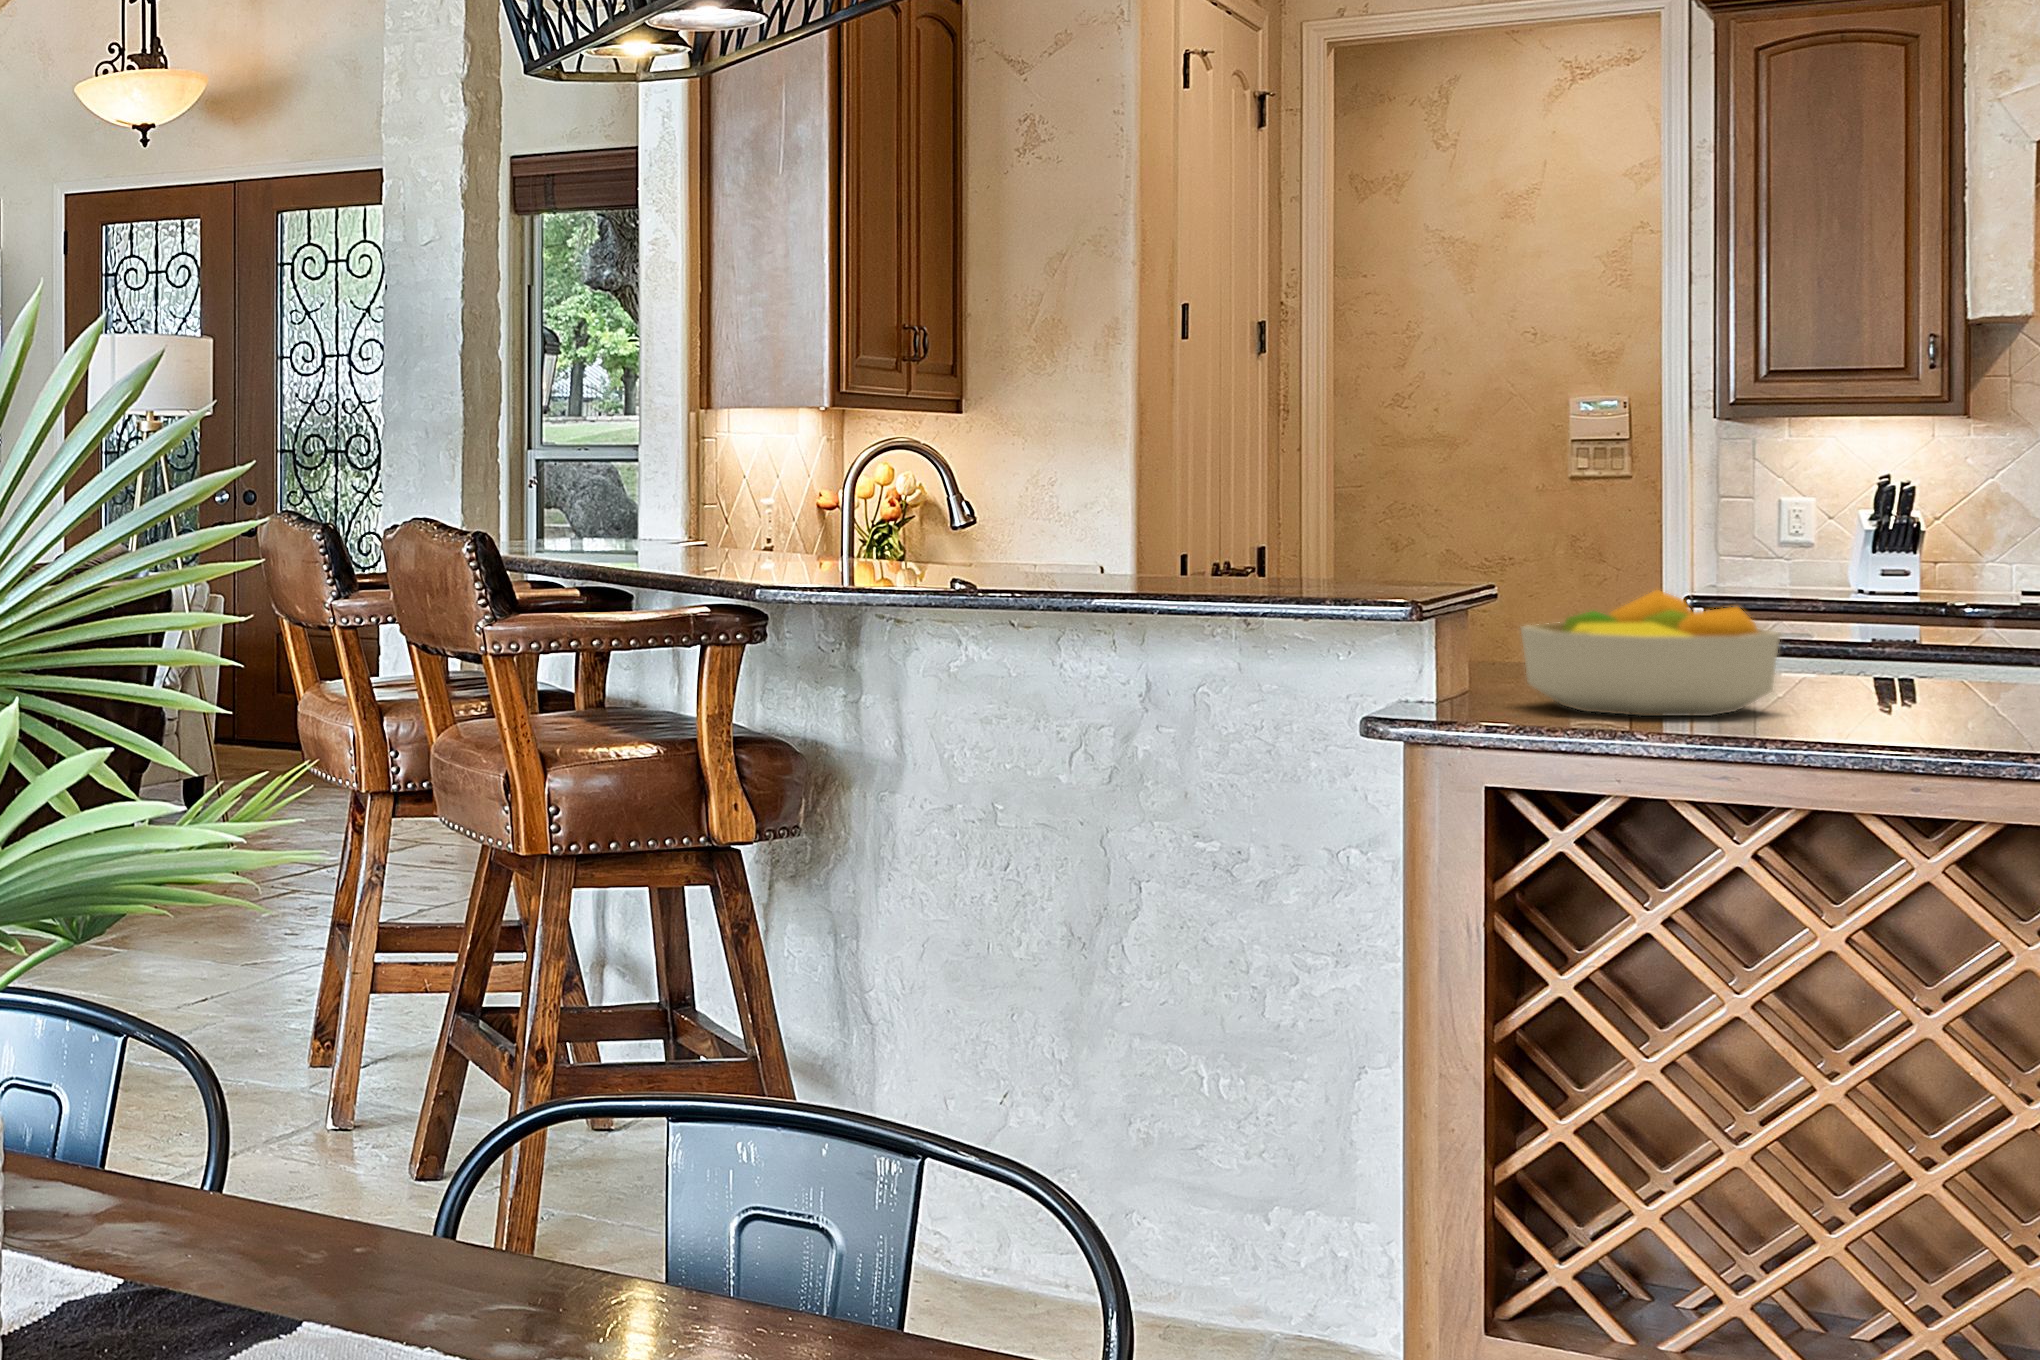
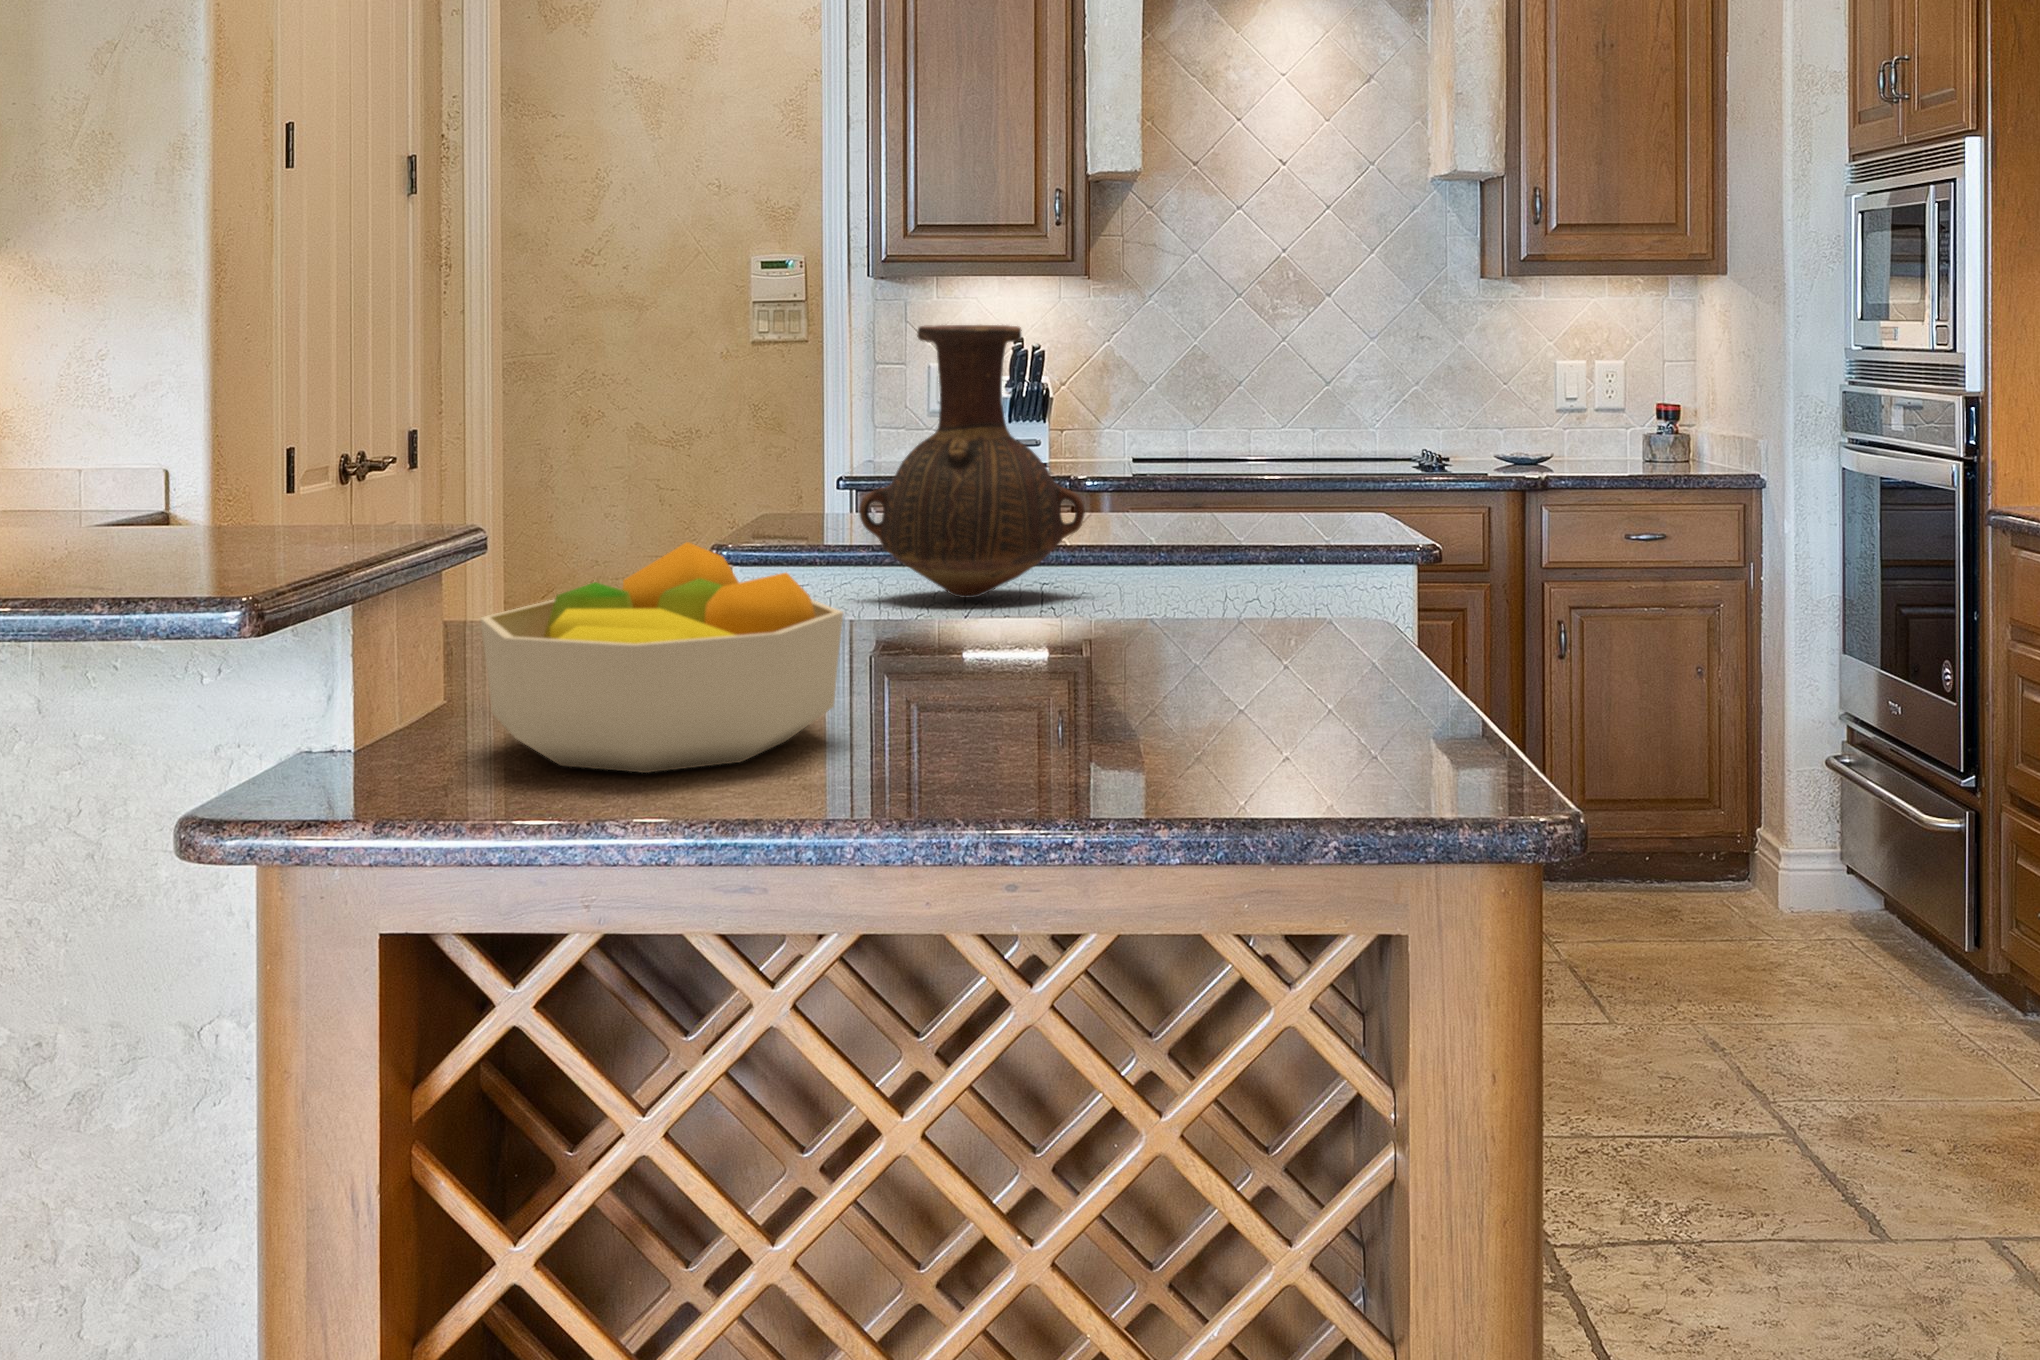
vase: none [1754,458,1967,666] -> present [859,325,1085,598]

